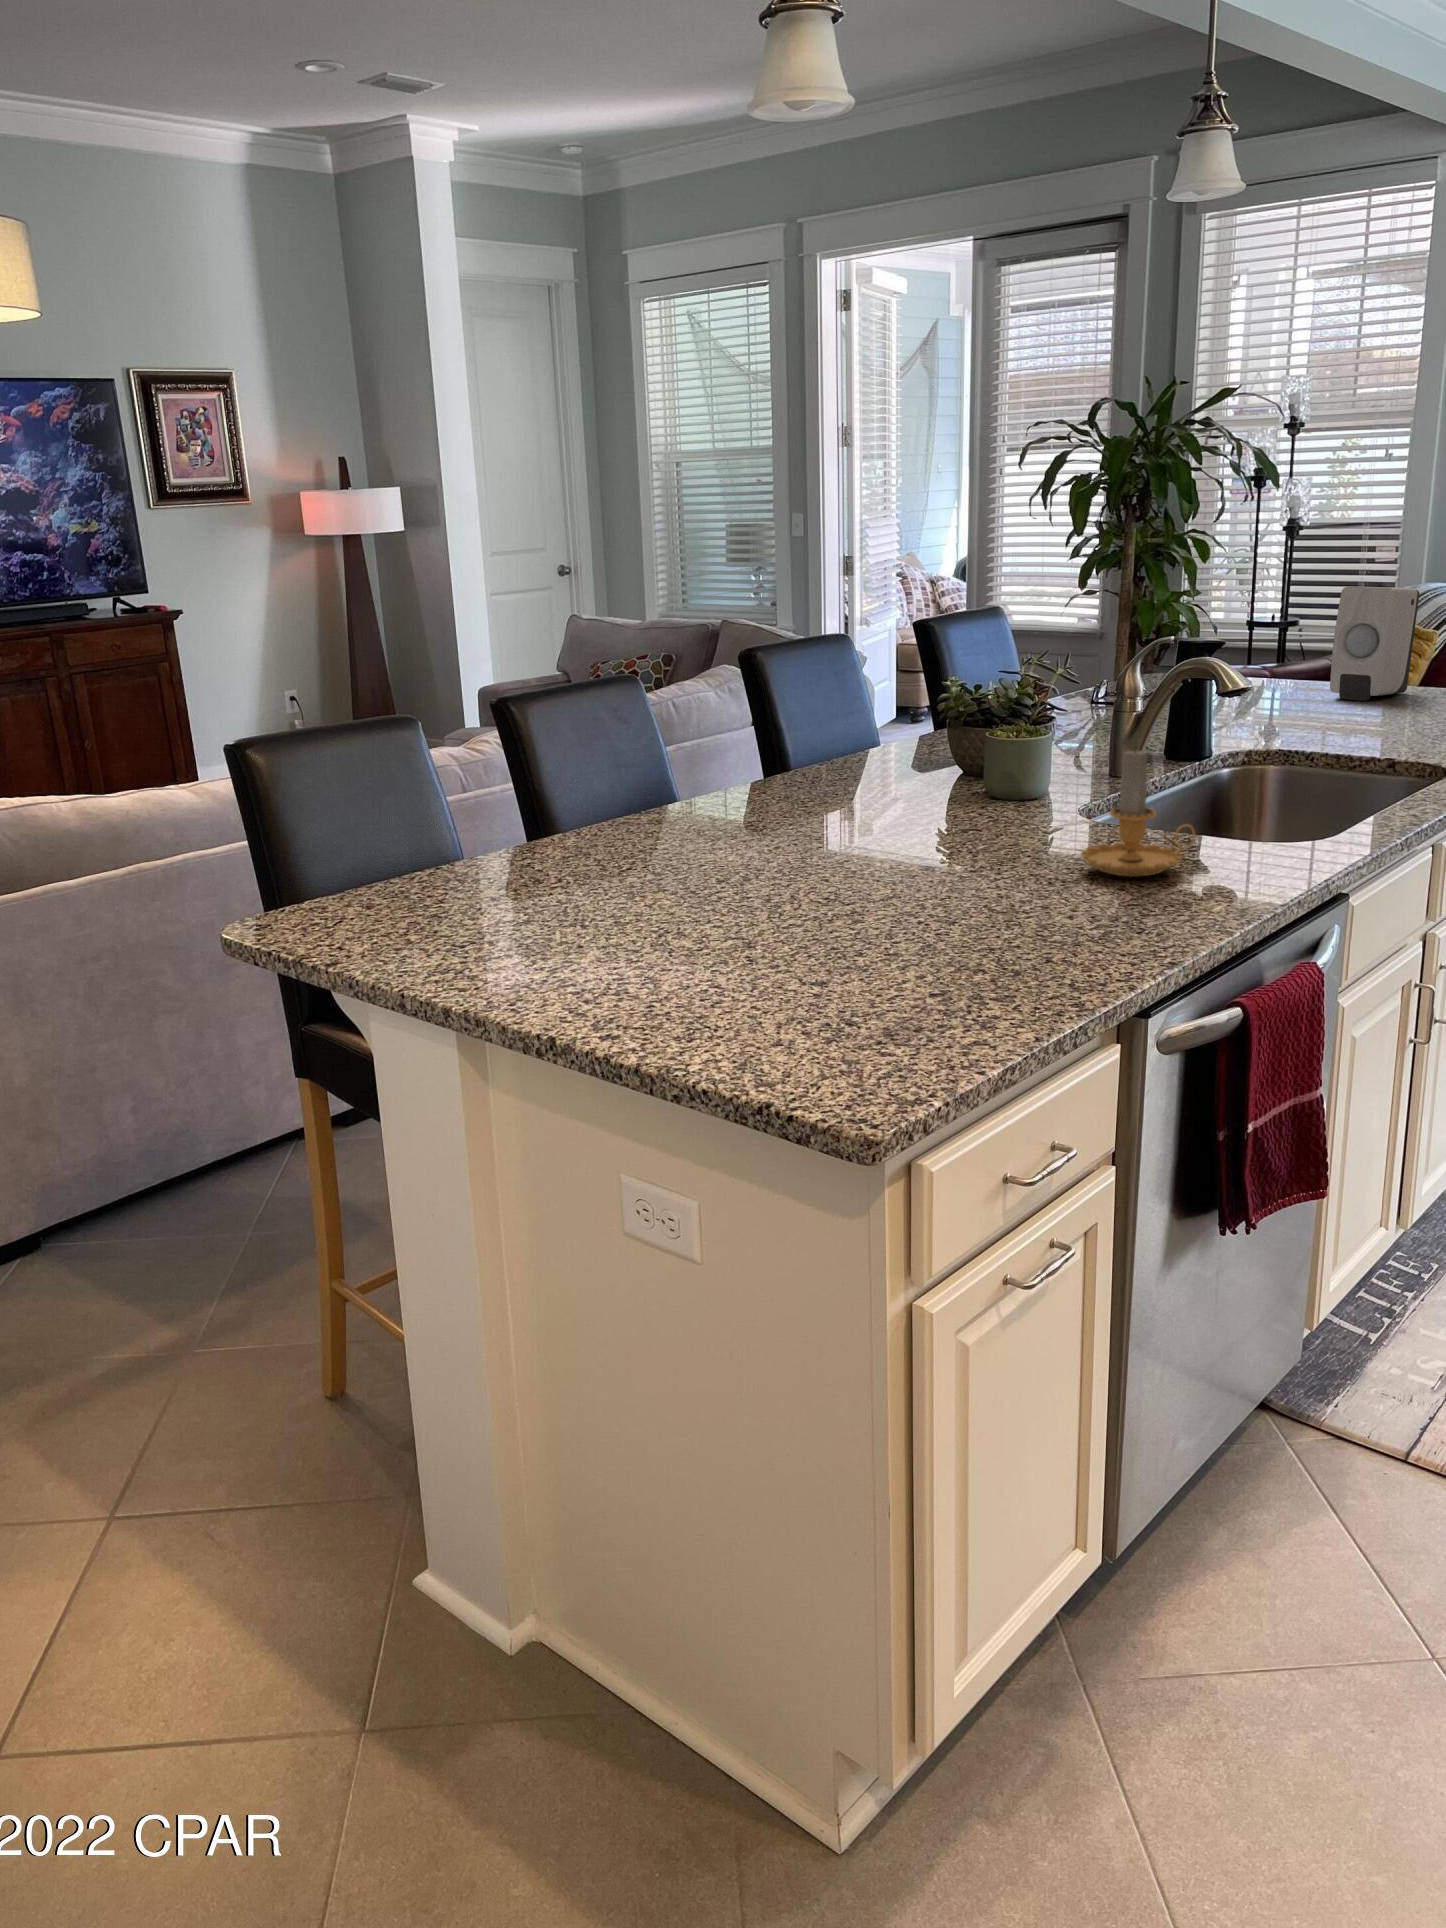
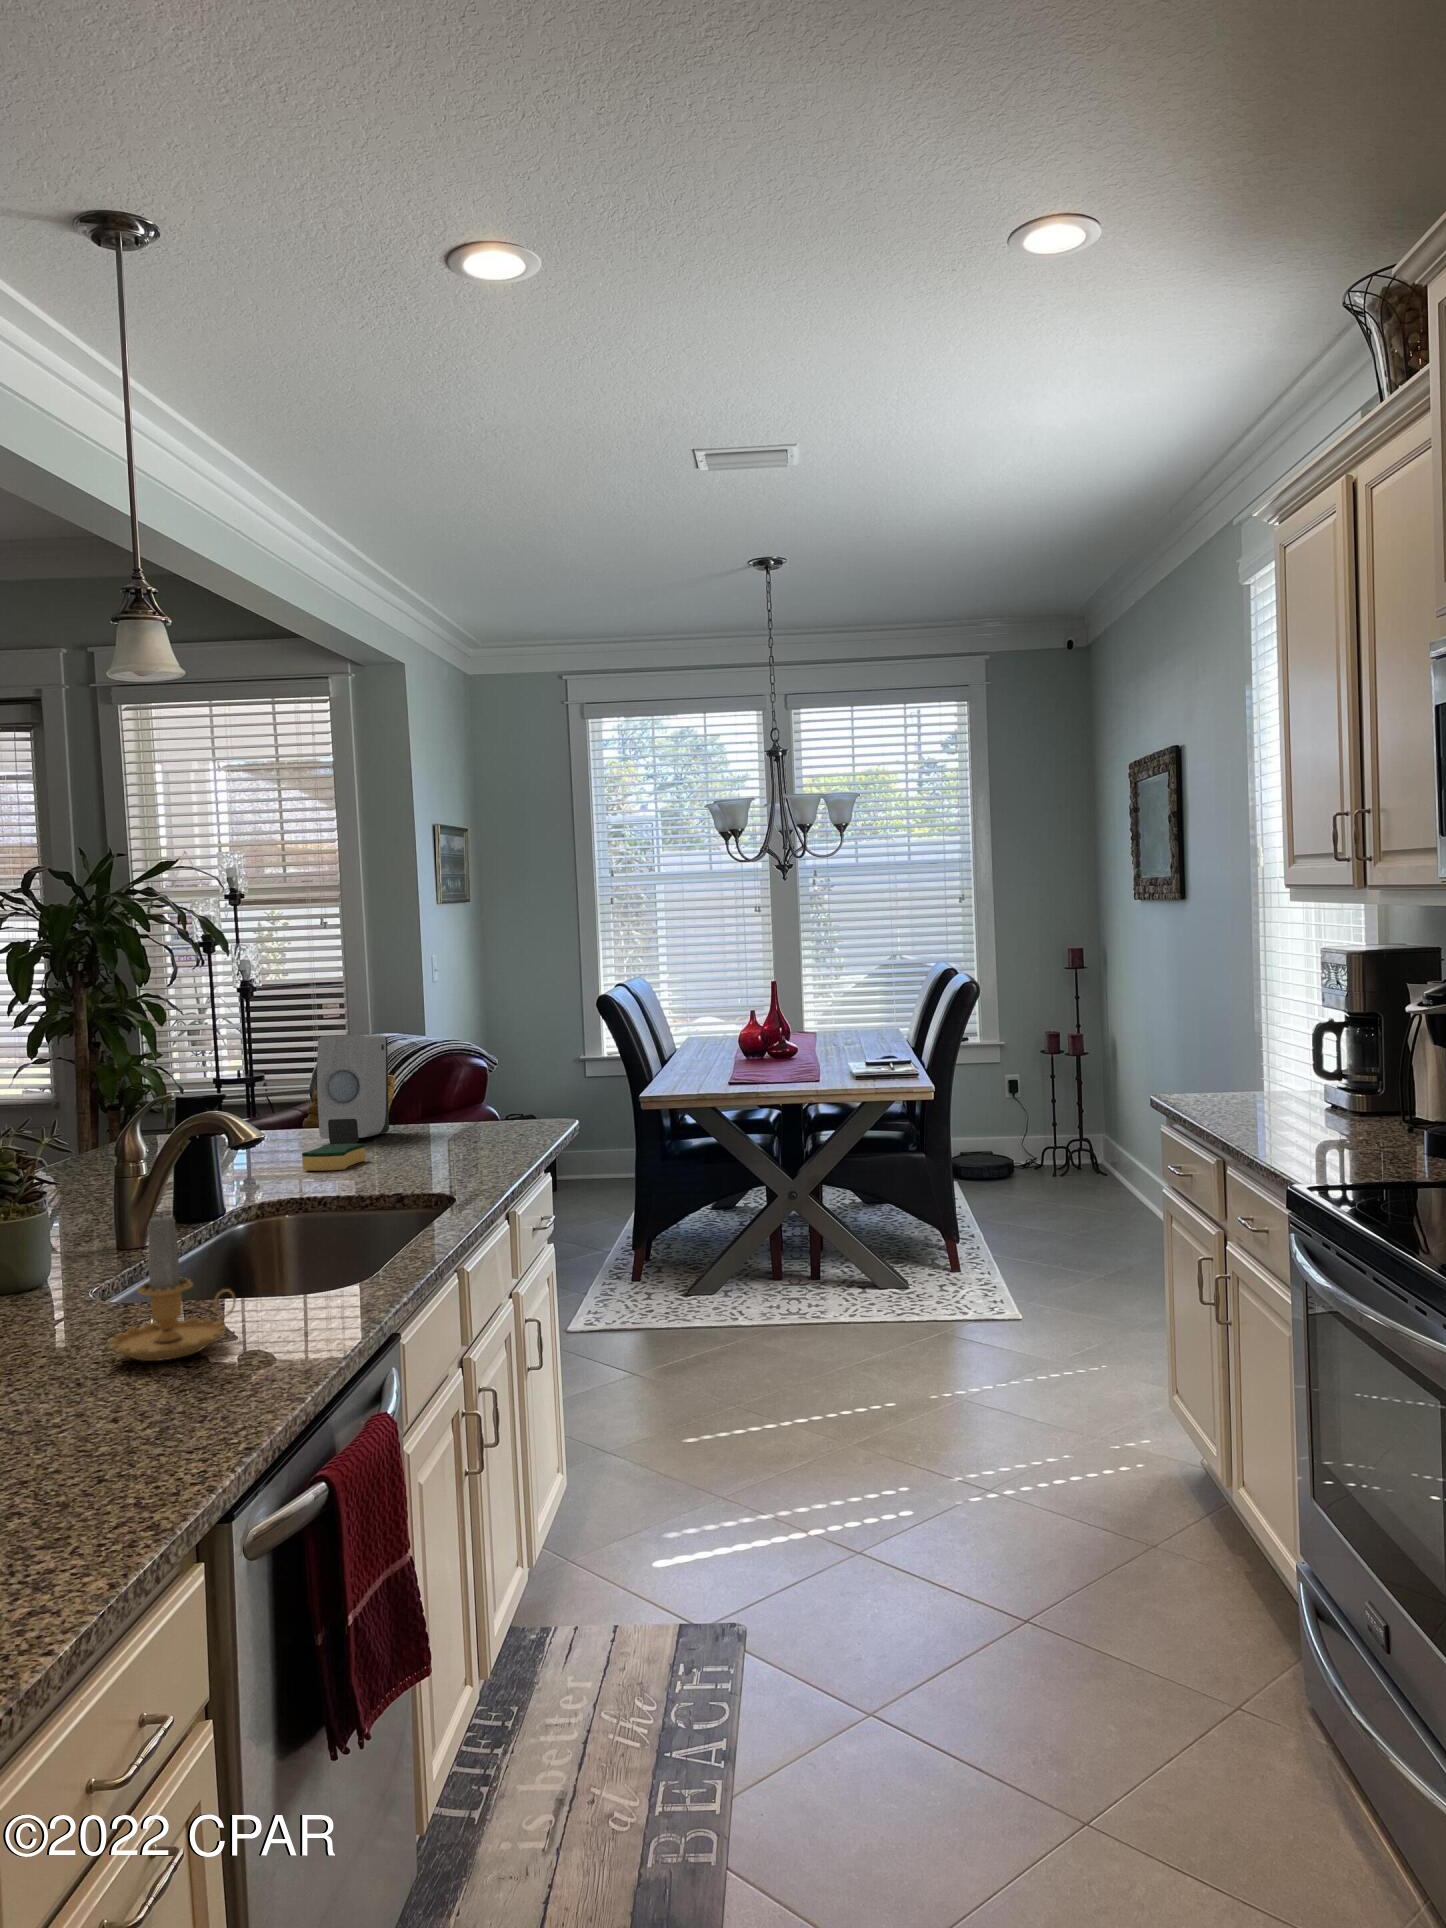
sponge: none [1302,699,1371,727] -> present [302,1144,365,1171]

